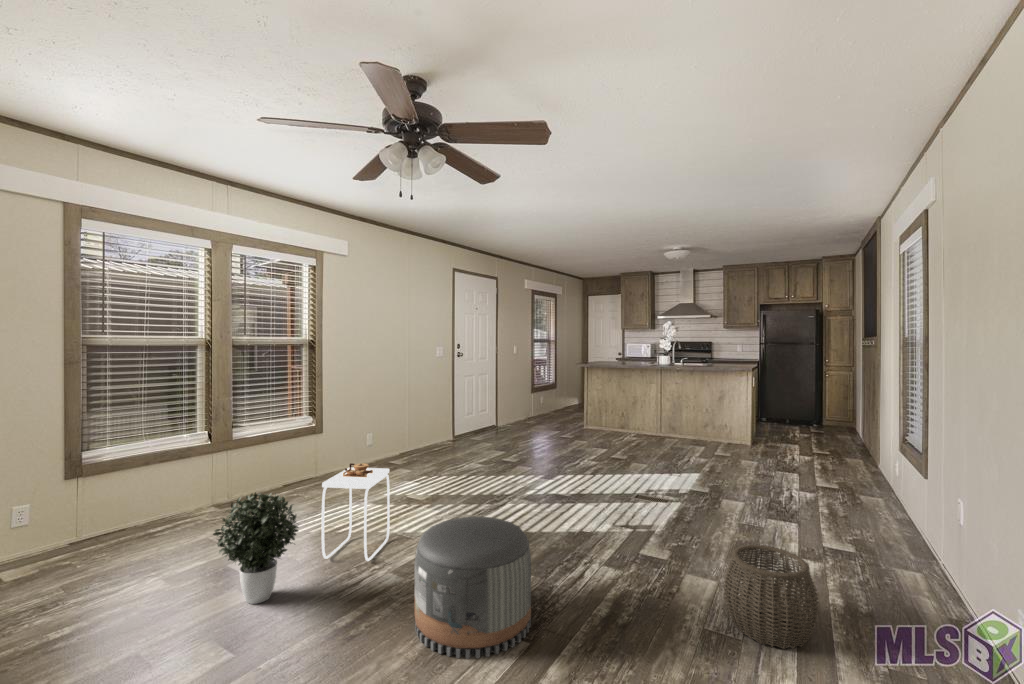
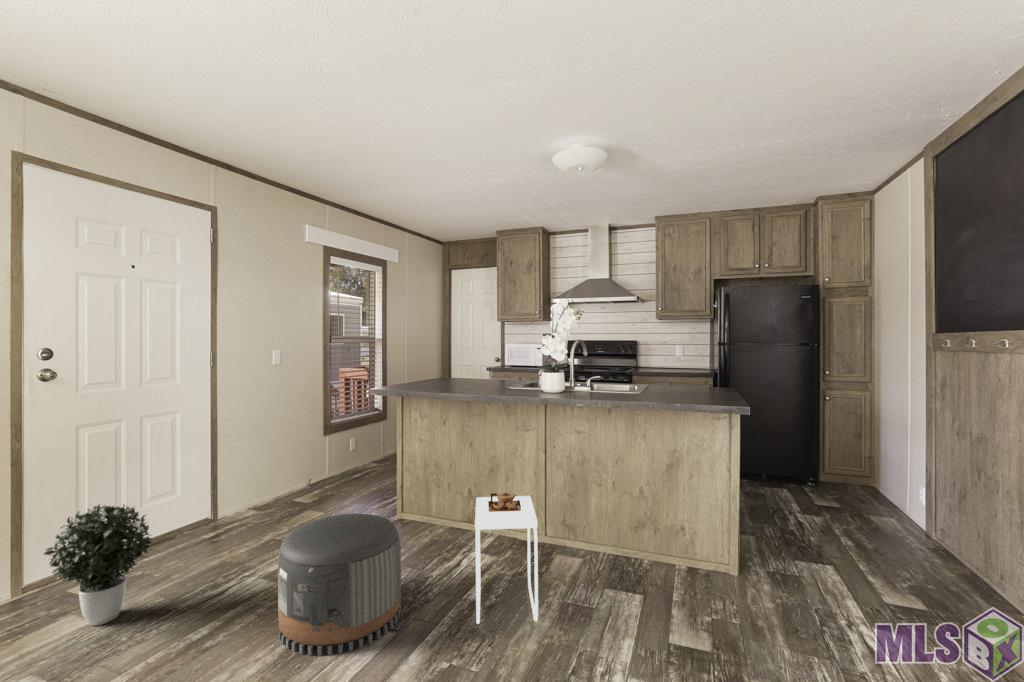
side table: present [322,463,390,561] -> present [475,492,538,624]
woven basket: present [724,545,819,649] -> none [582,521,660,613]

